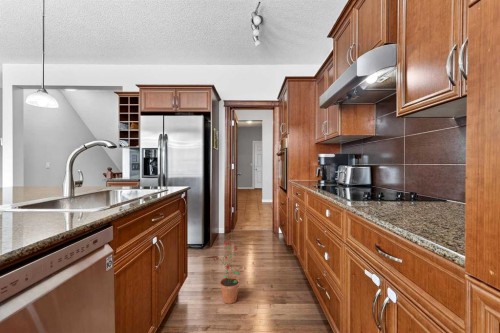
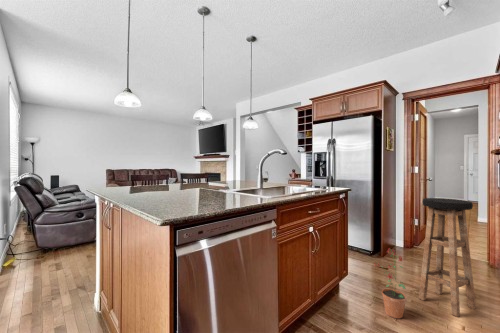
bar stool: none [244,190,278,283] -> present [419,198,476,317]

